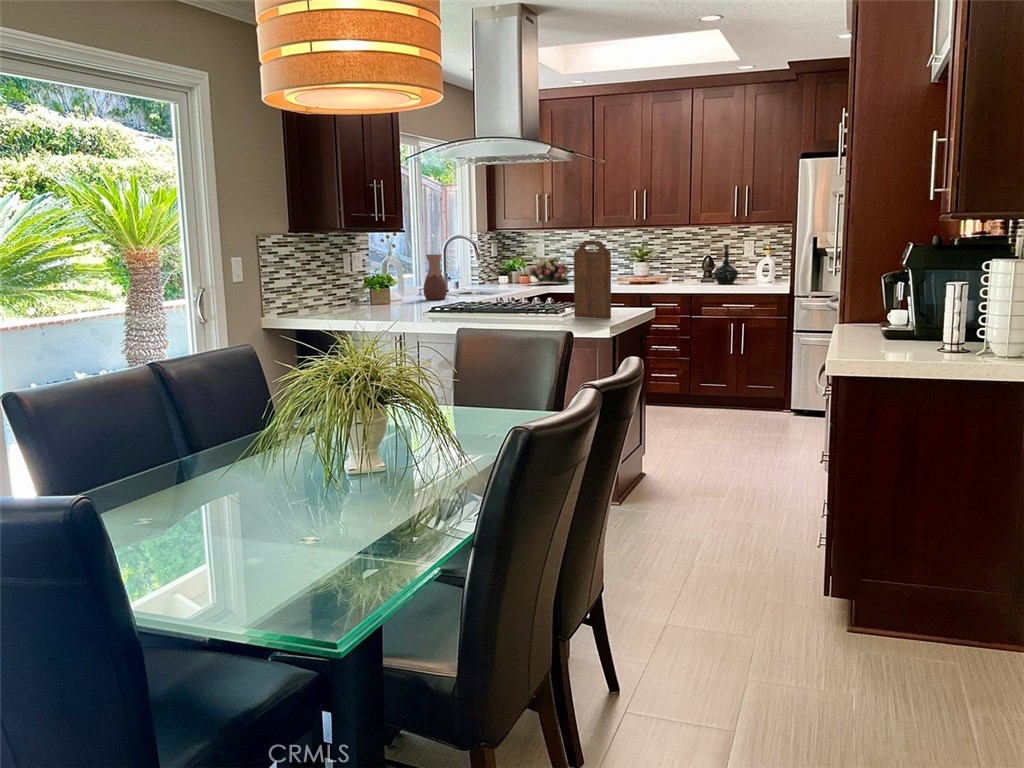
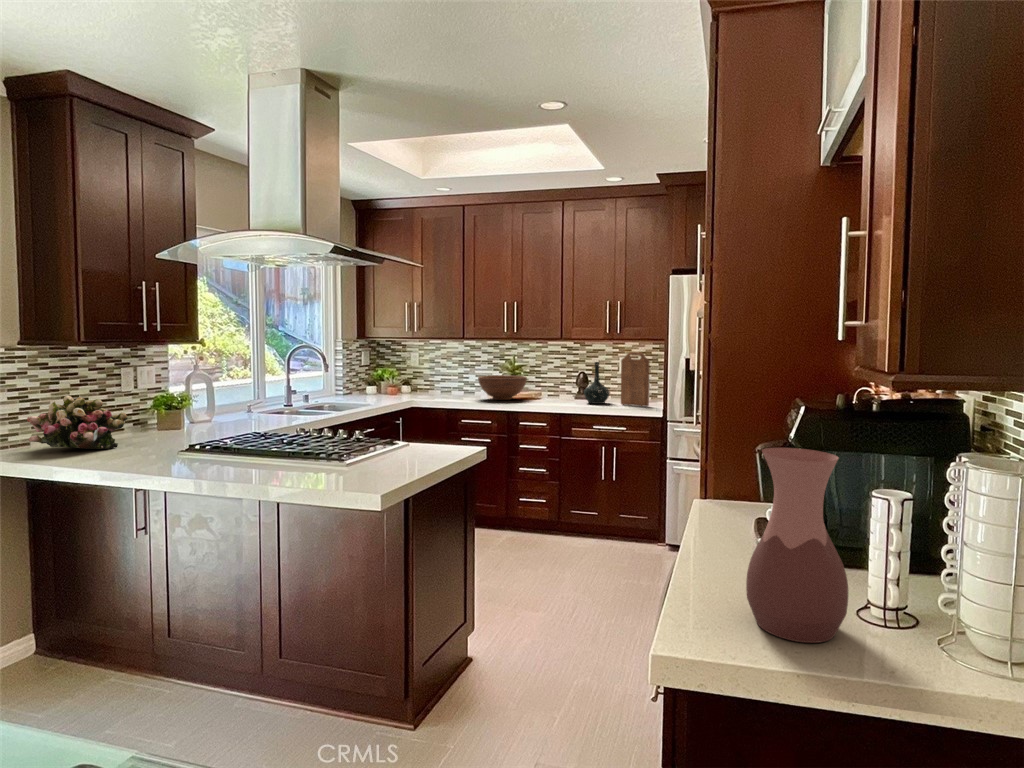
cutting board: present [574,241,611,319] -> present [621,352,649,406]
vase: present [423,254,447,300] -> present [746,448,848,643]
flower arrangement: present [527,257,570,284] -> present [27,396,128,449]
fruit bowl: none [611,261,657,284] -> present [478,375,527,400]

